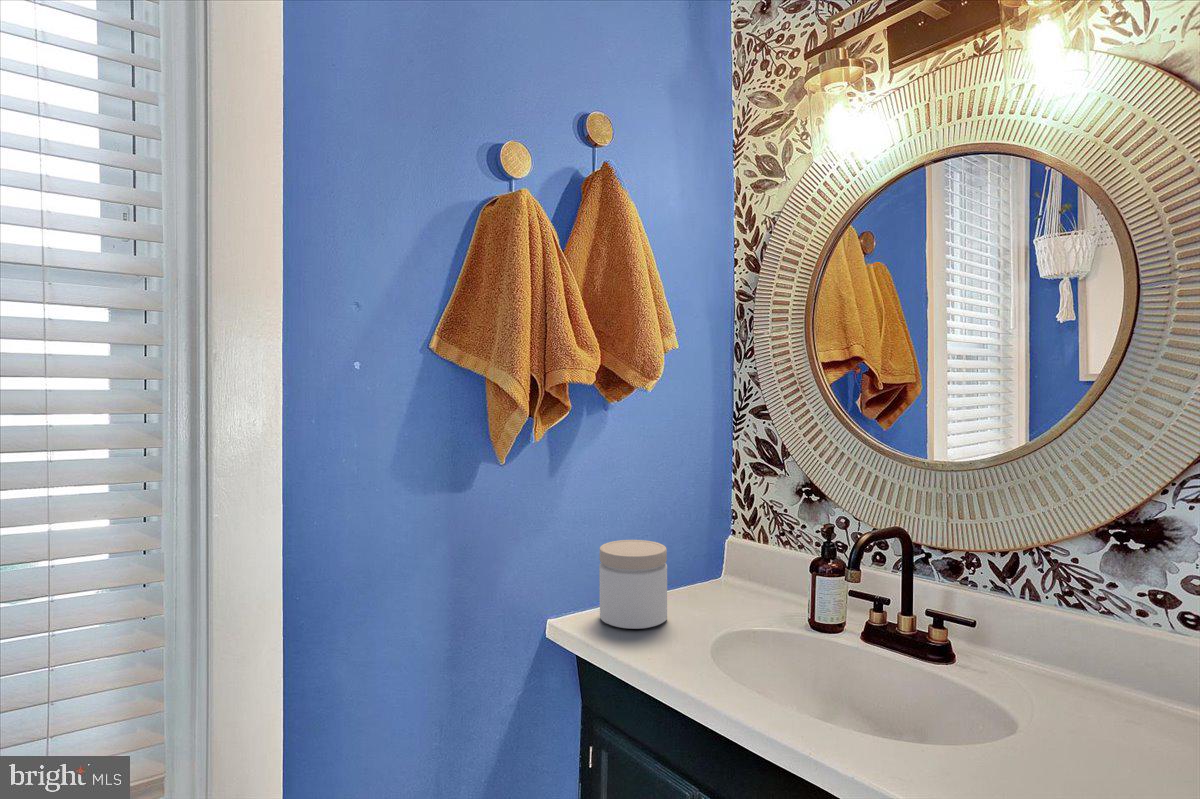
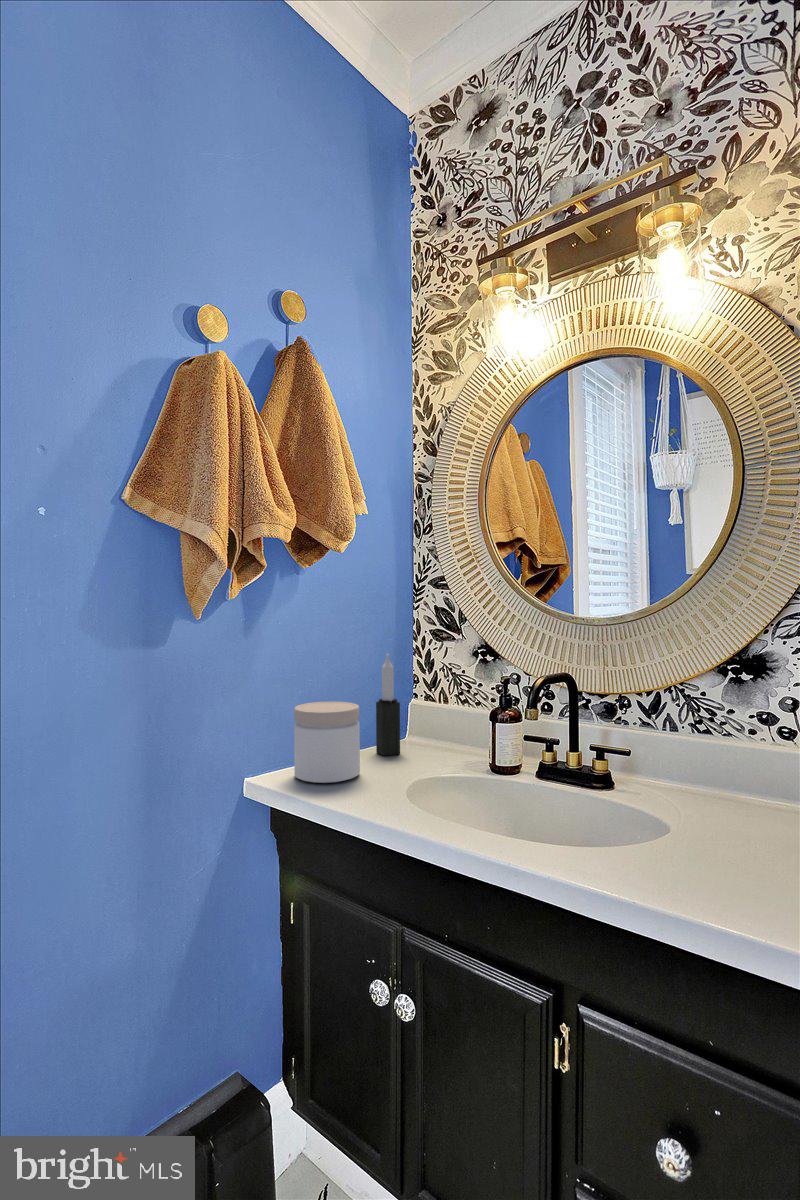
candle: none [689,488,714,597] -> present [376,654,400,756]

